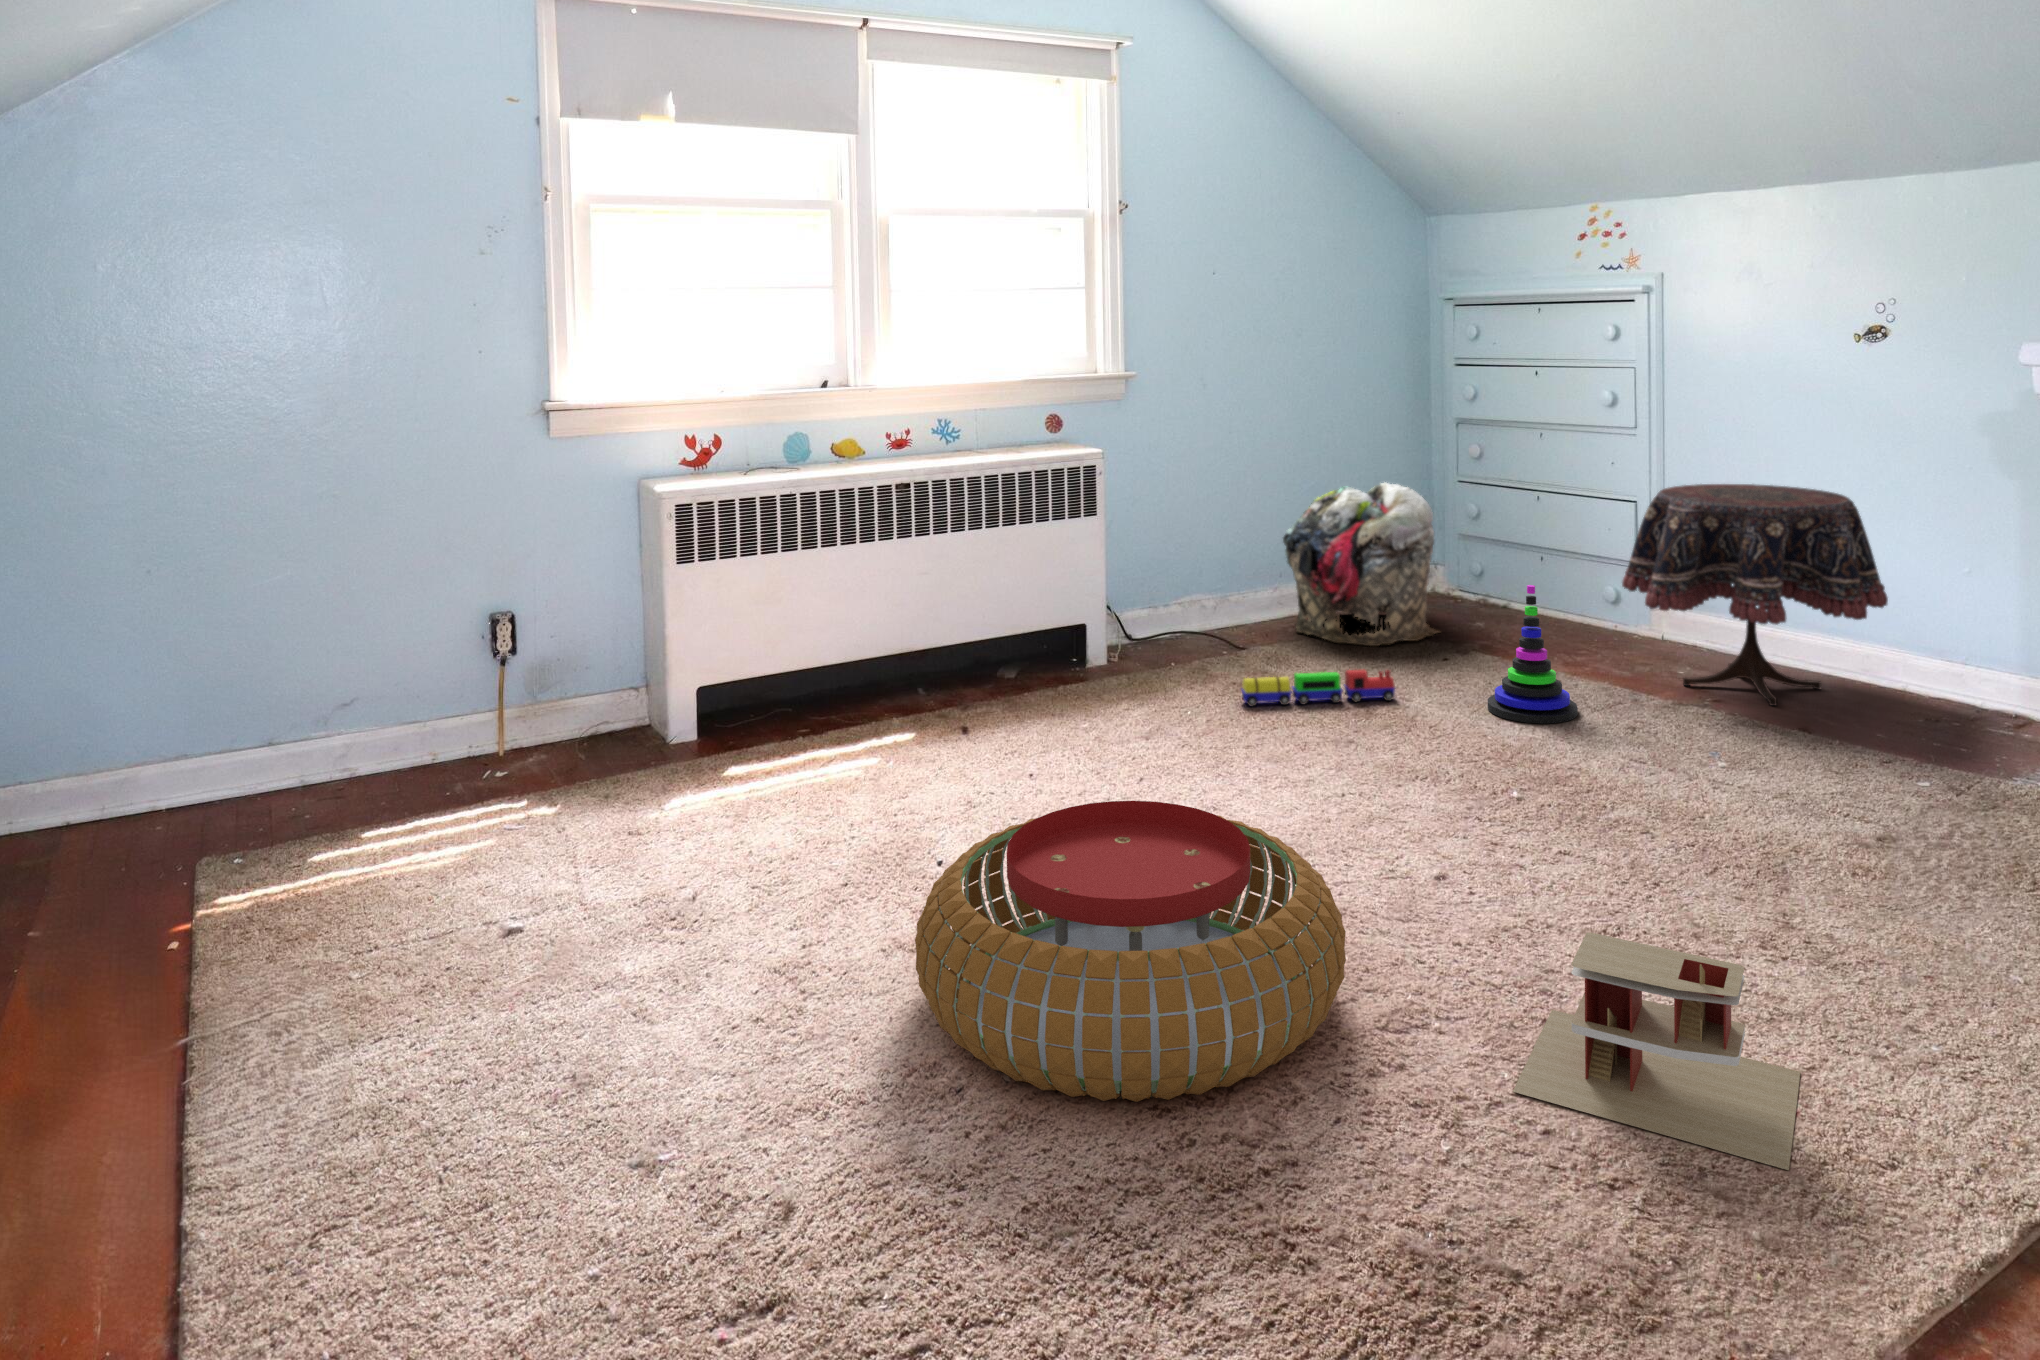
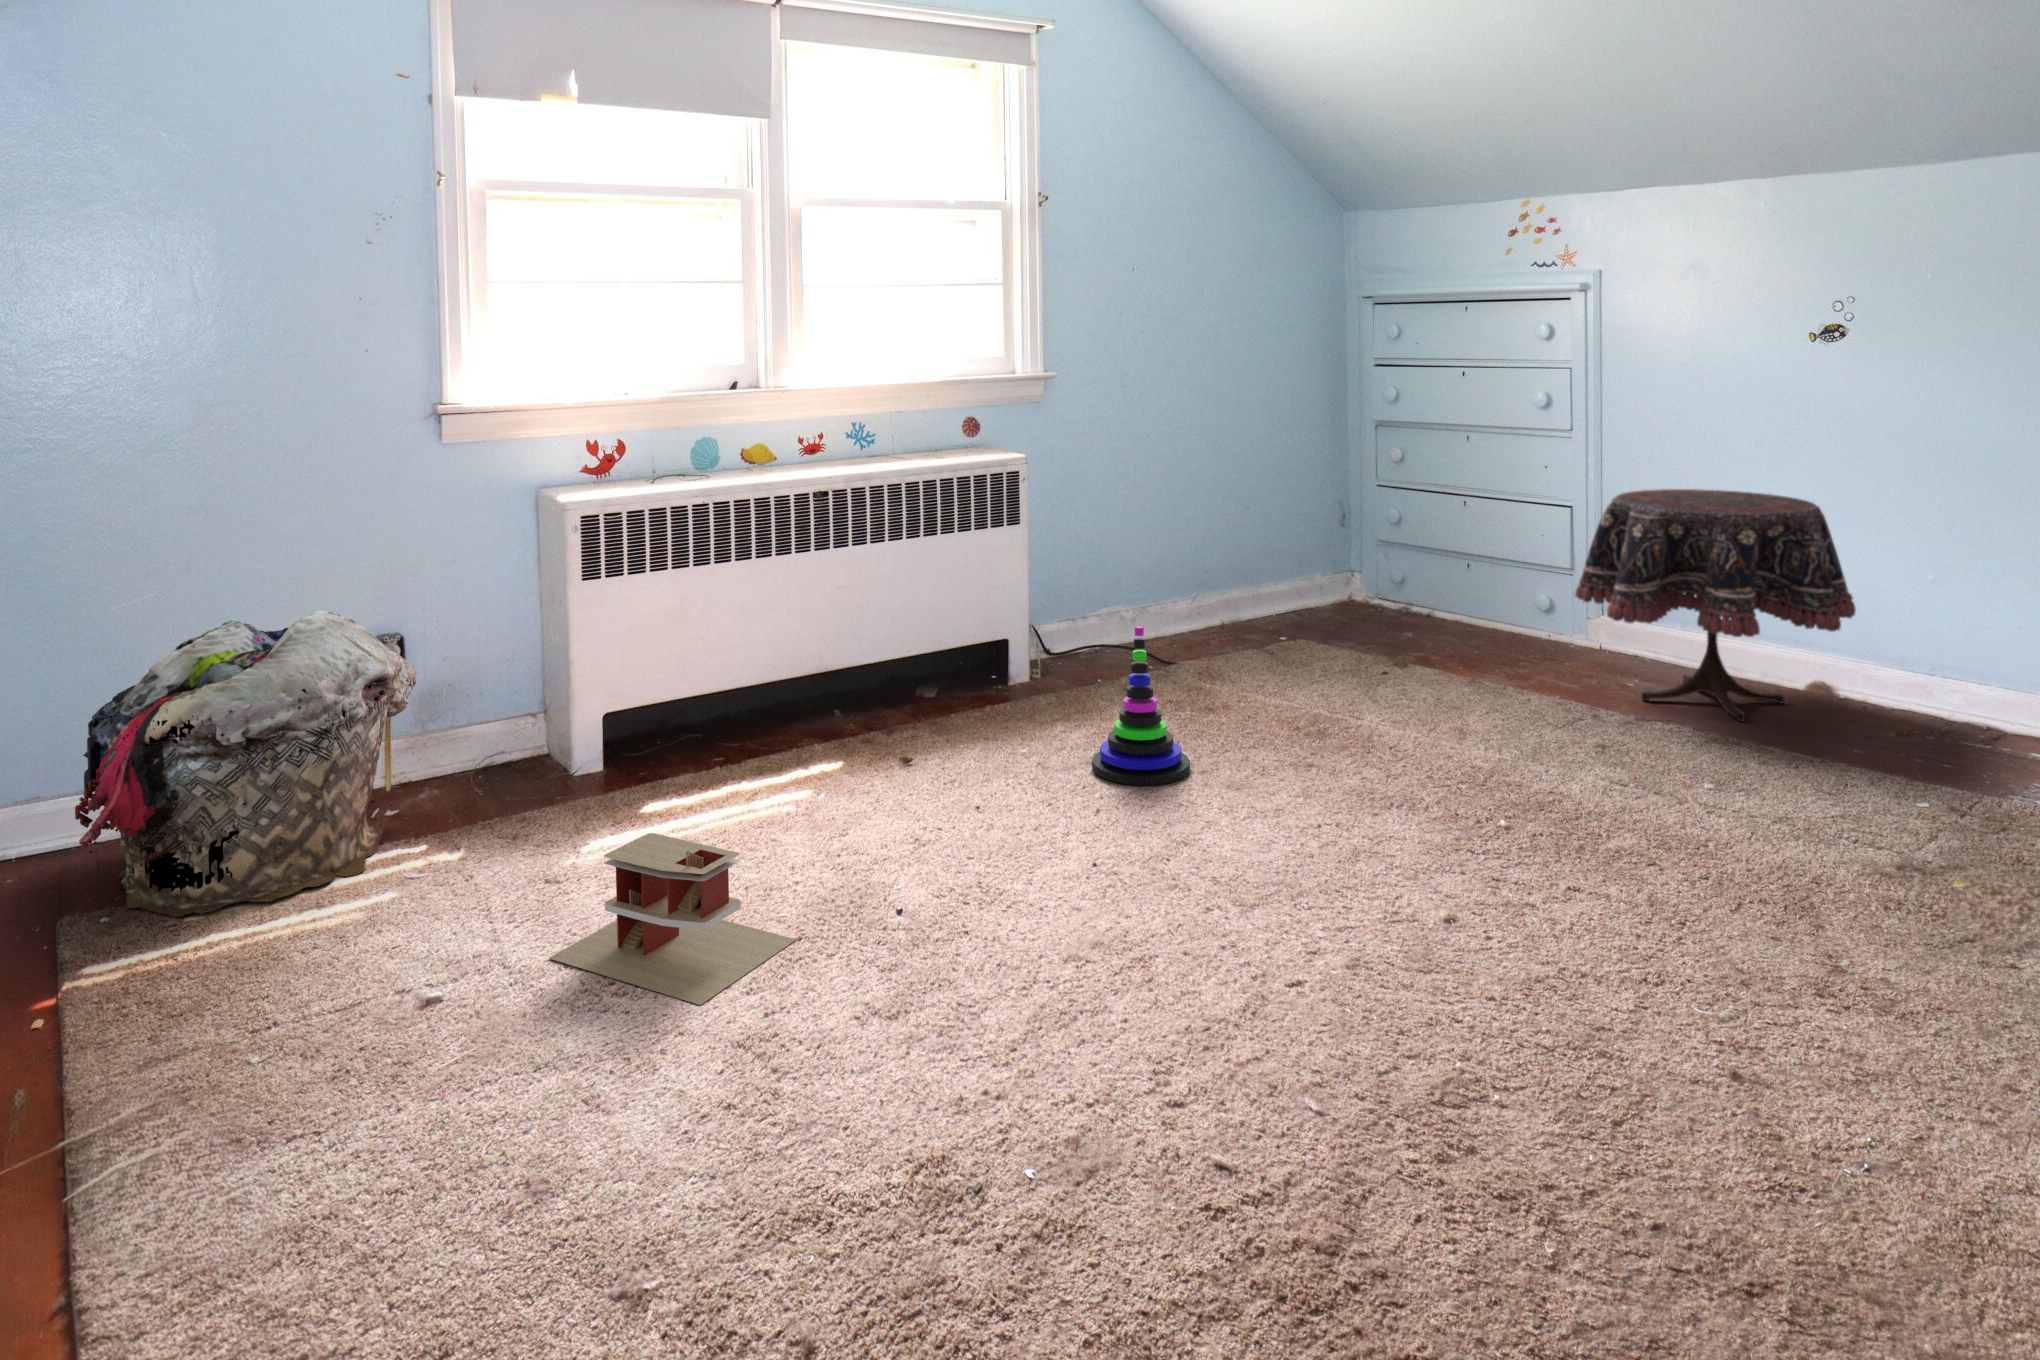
laundry basket: present [1283,483,1439,646] -> present [75,610,417,917]
stacking toy: present [1488,585,1578,724] -> present [1092,626,1190,785]
toy train: present [1241,670,1395,707] -> none [1185,687,1348,728]
pouf: present [915,801,1346,1102] -> none [908,845,1395,1200]
toy house: present [1513,933,1800,1170] -> present [549,833,796,1005]

